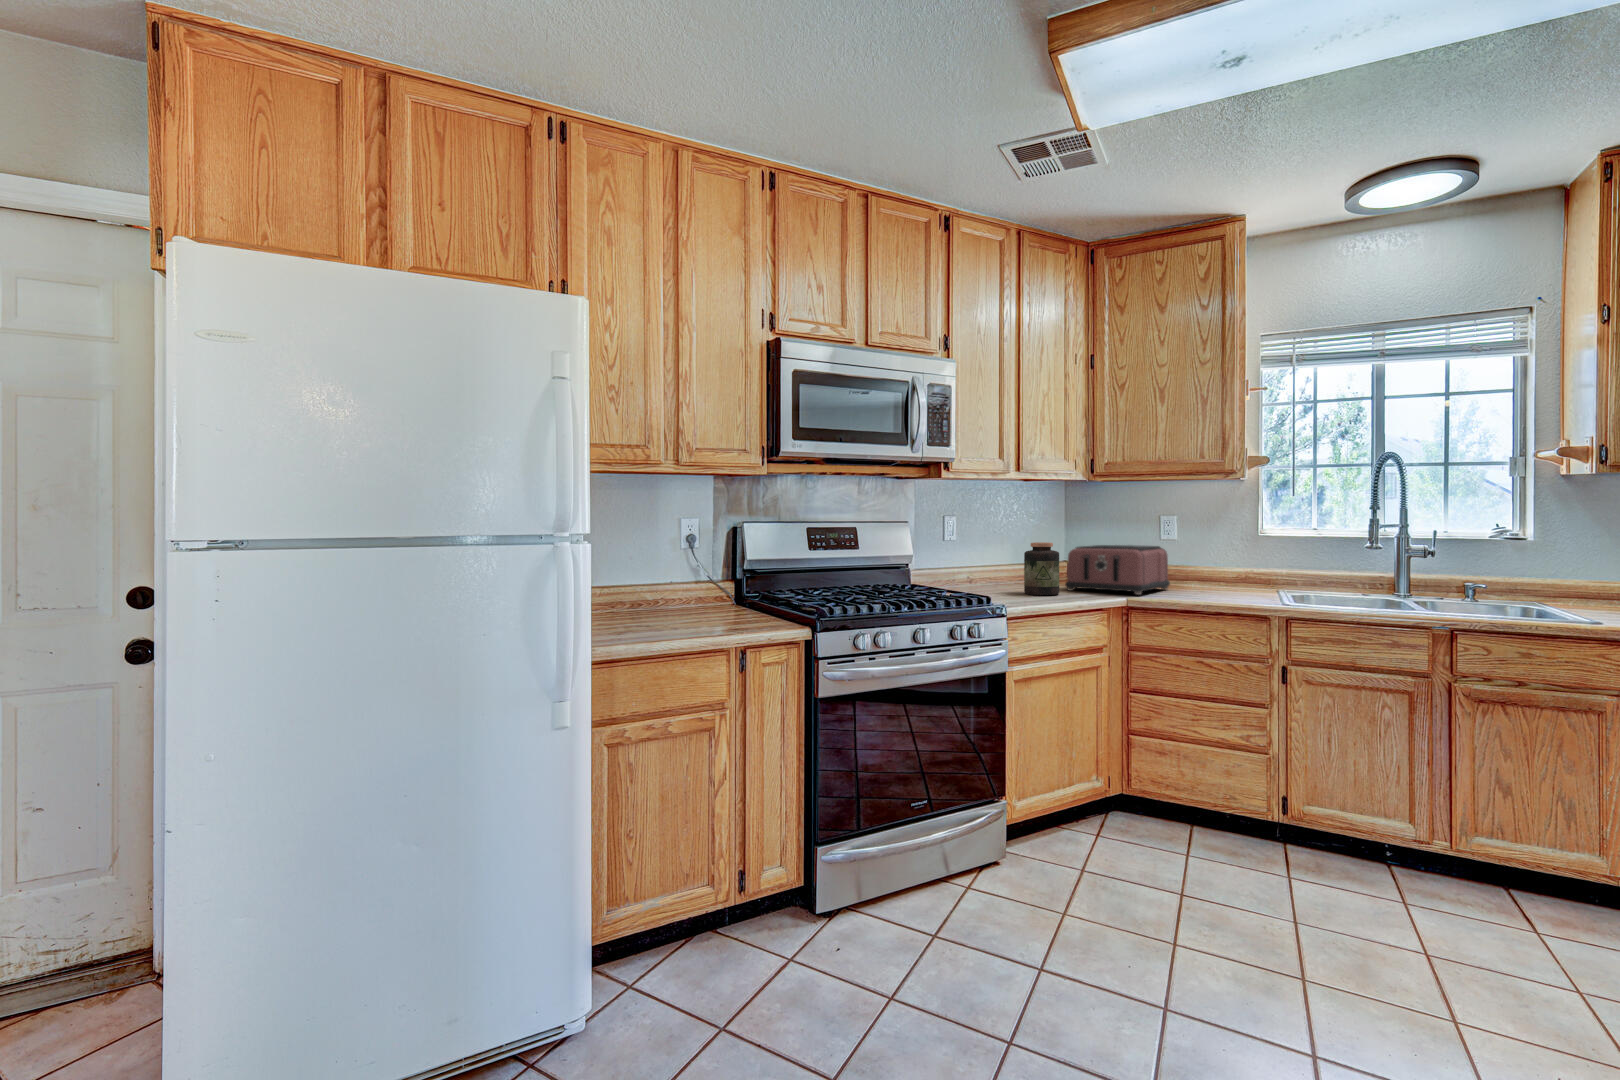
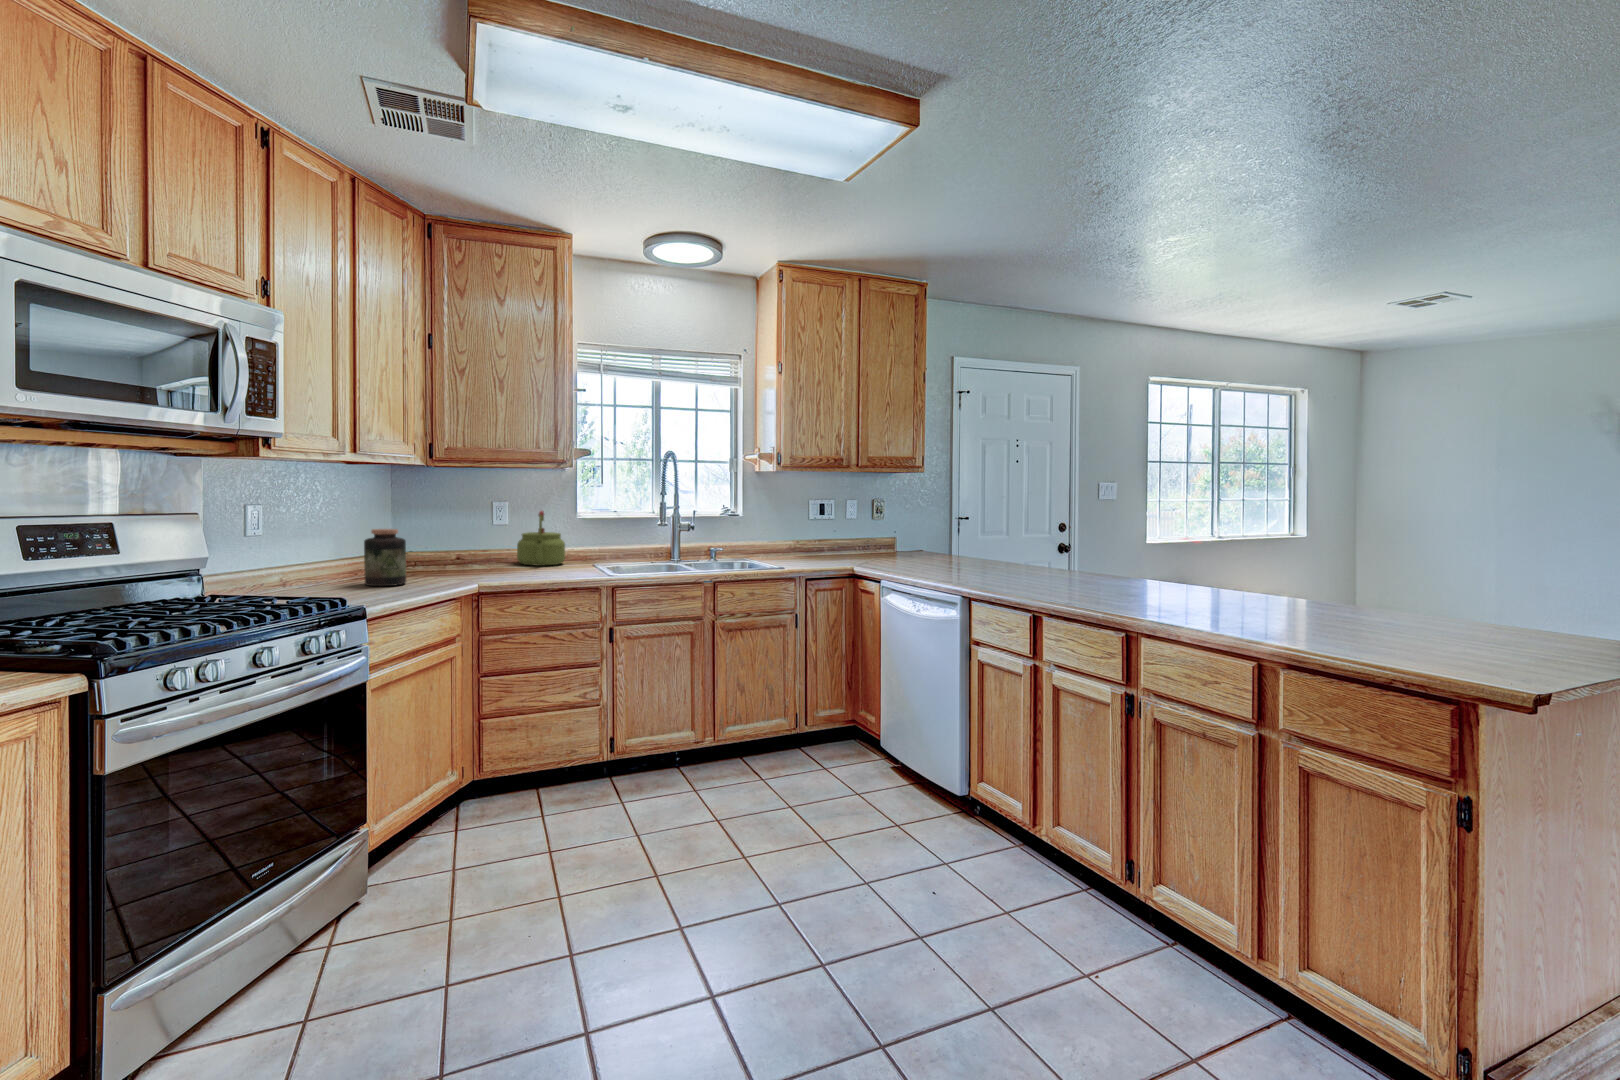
kettle: none [1186,528,1243,588] -> present [517,511,565,566]
toaster: present [1065,545,1170,595] -> none [407,528,508,578]

